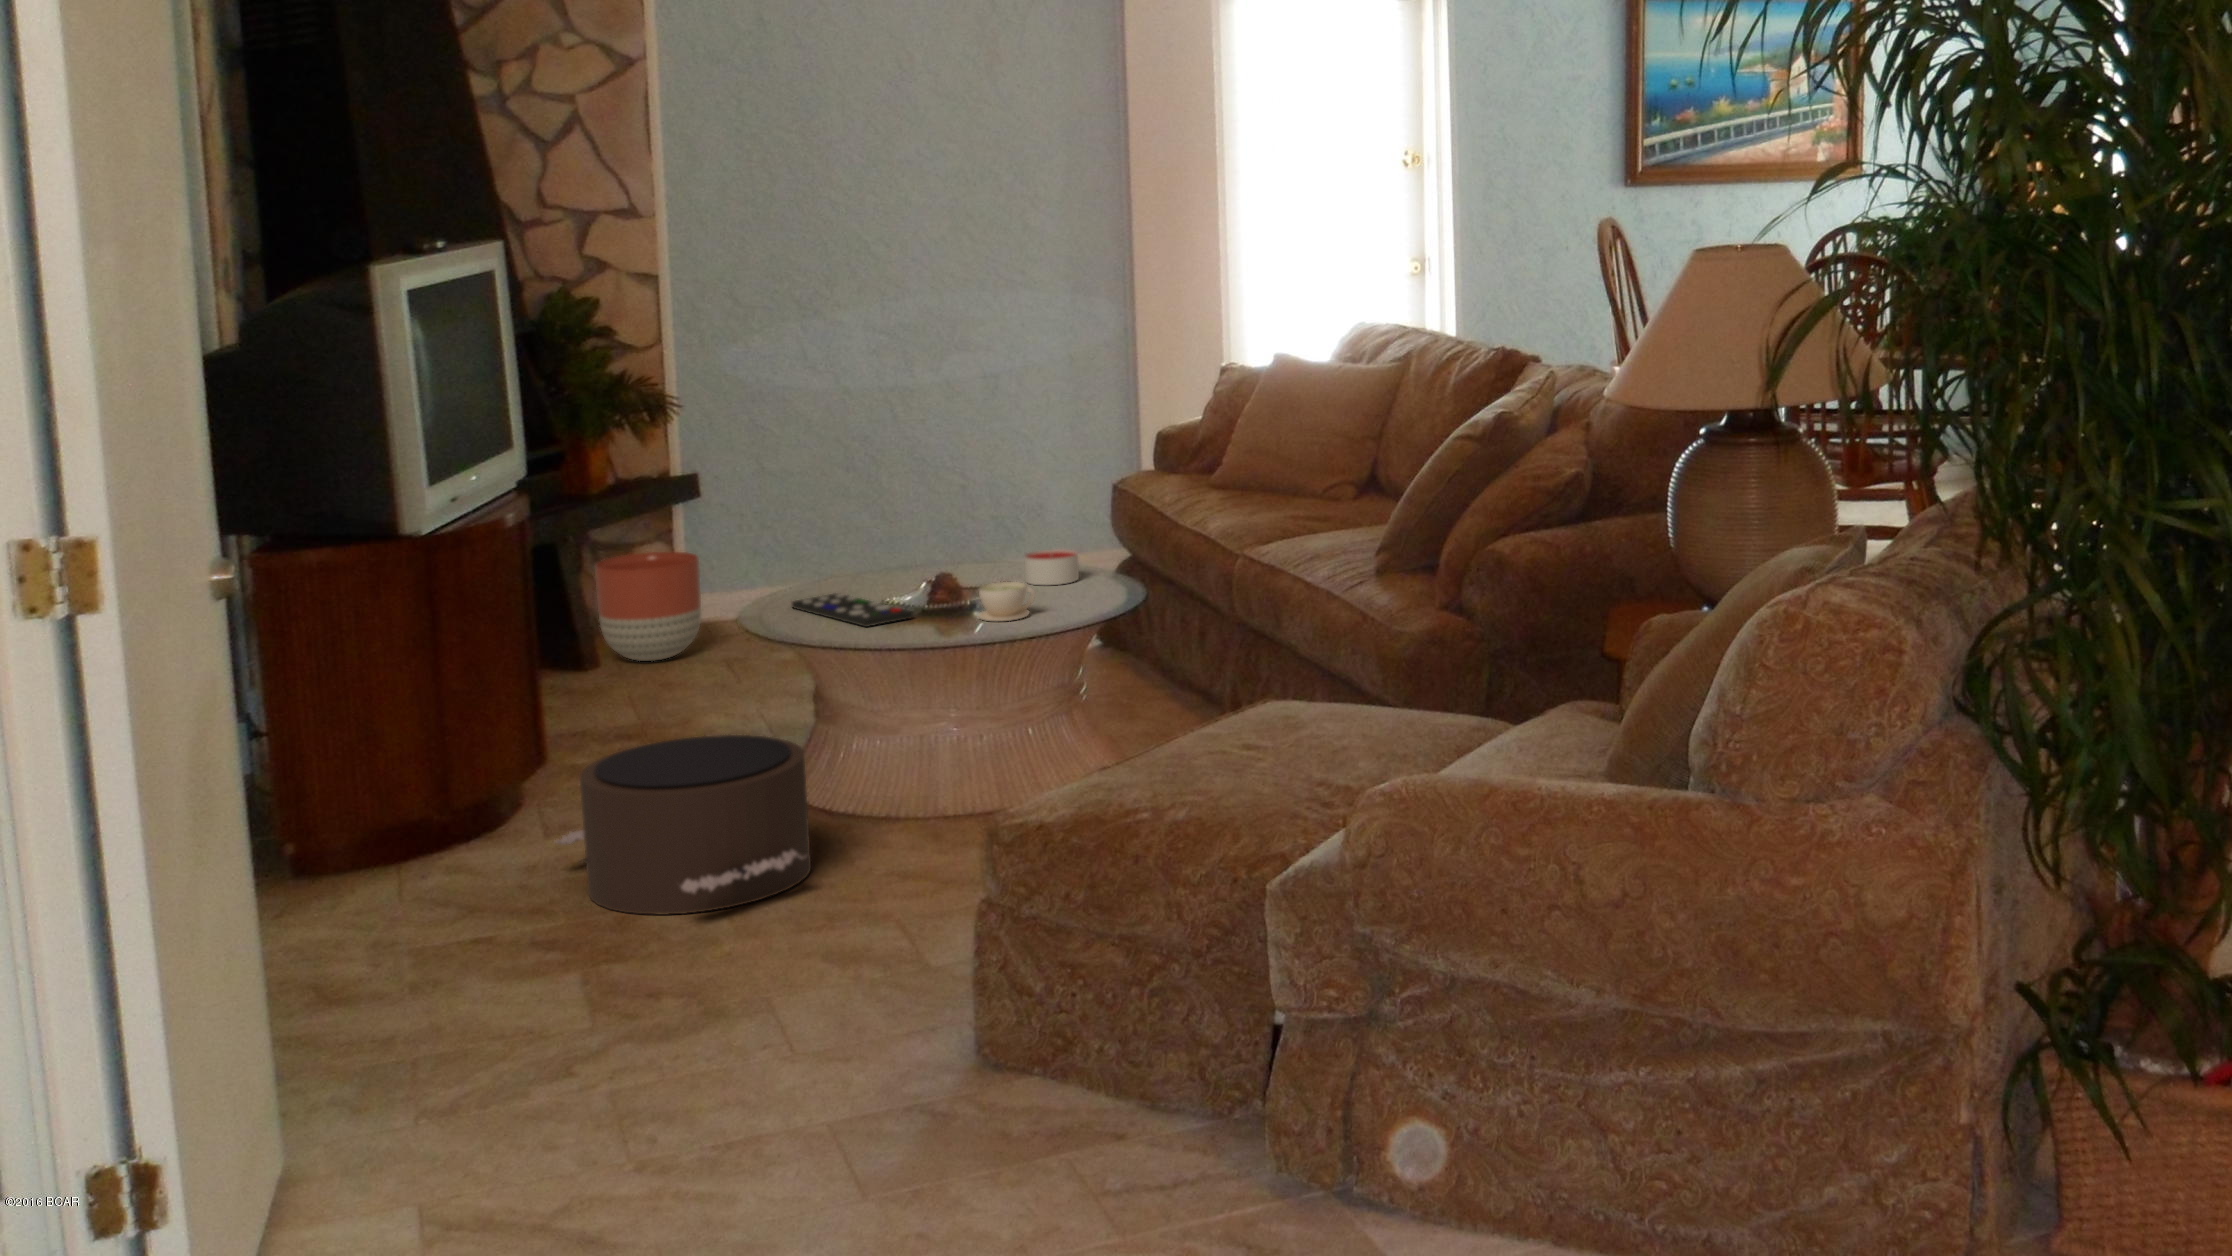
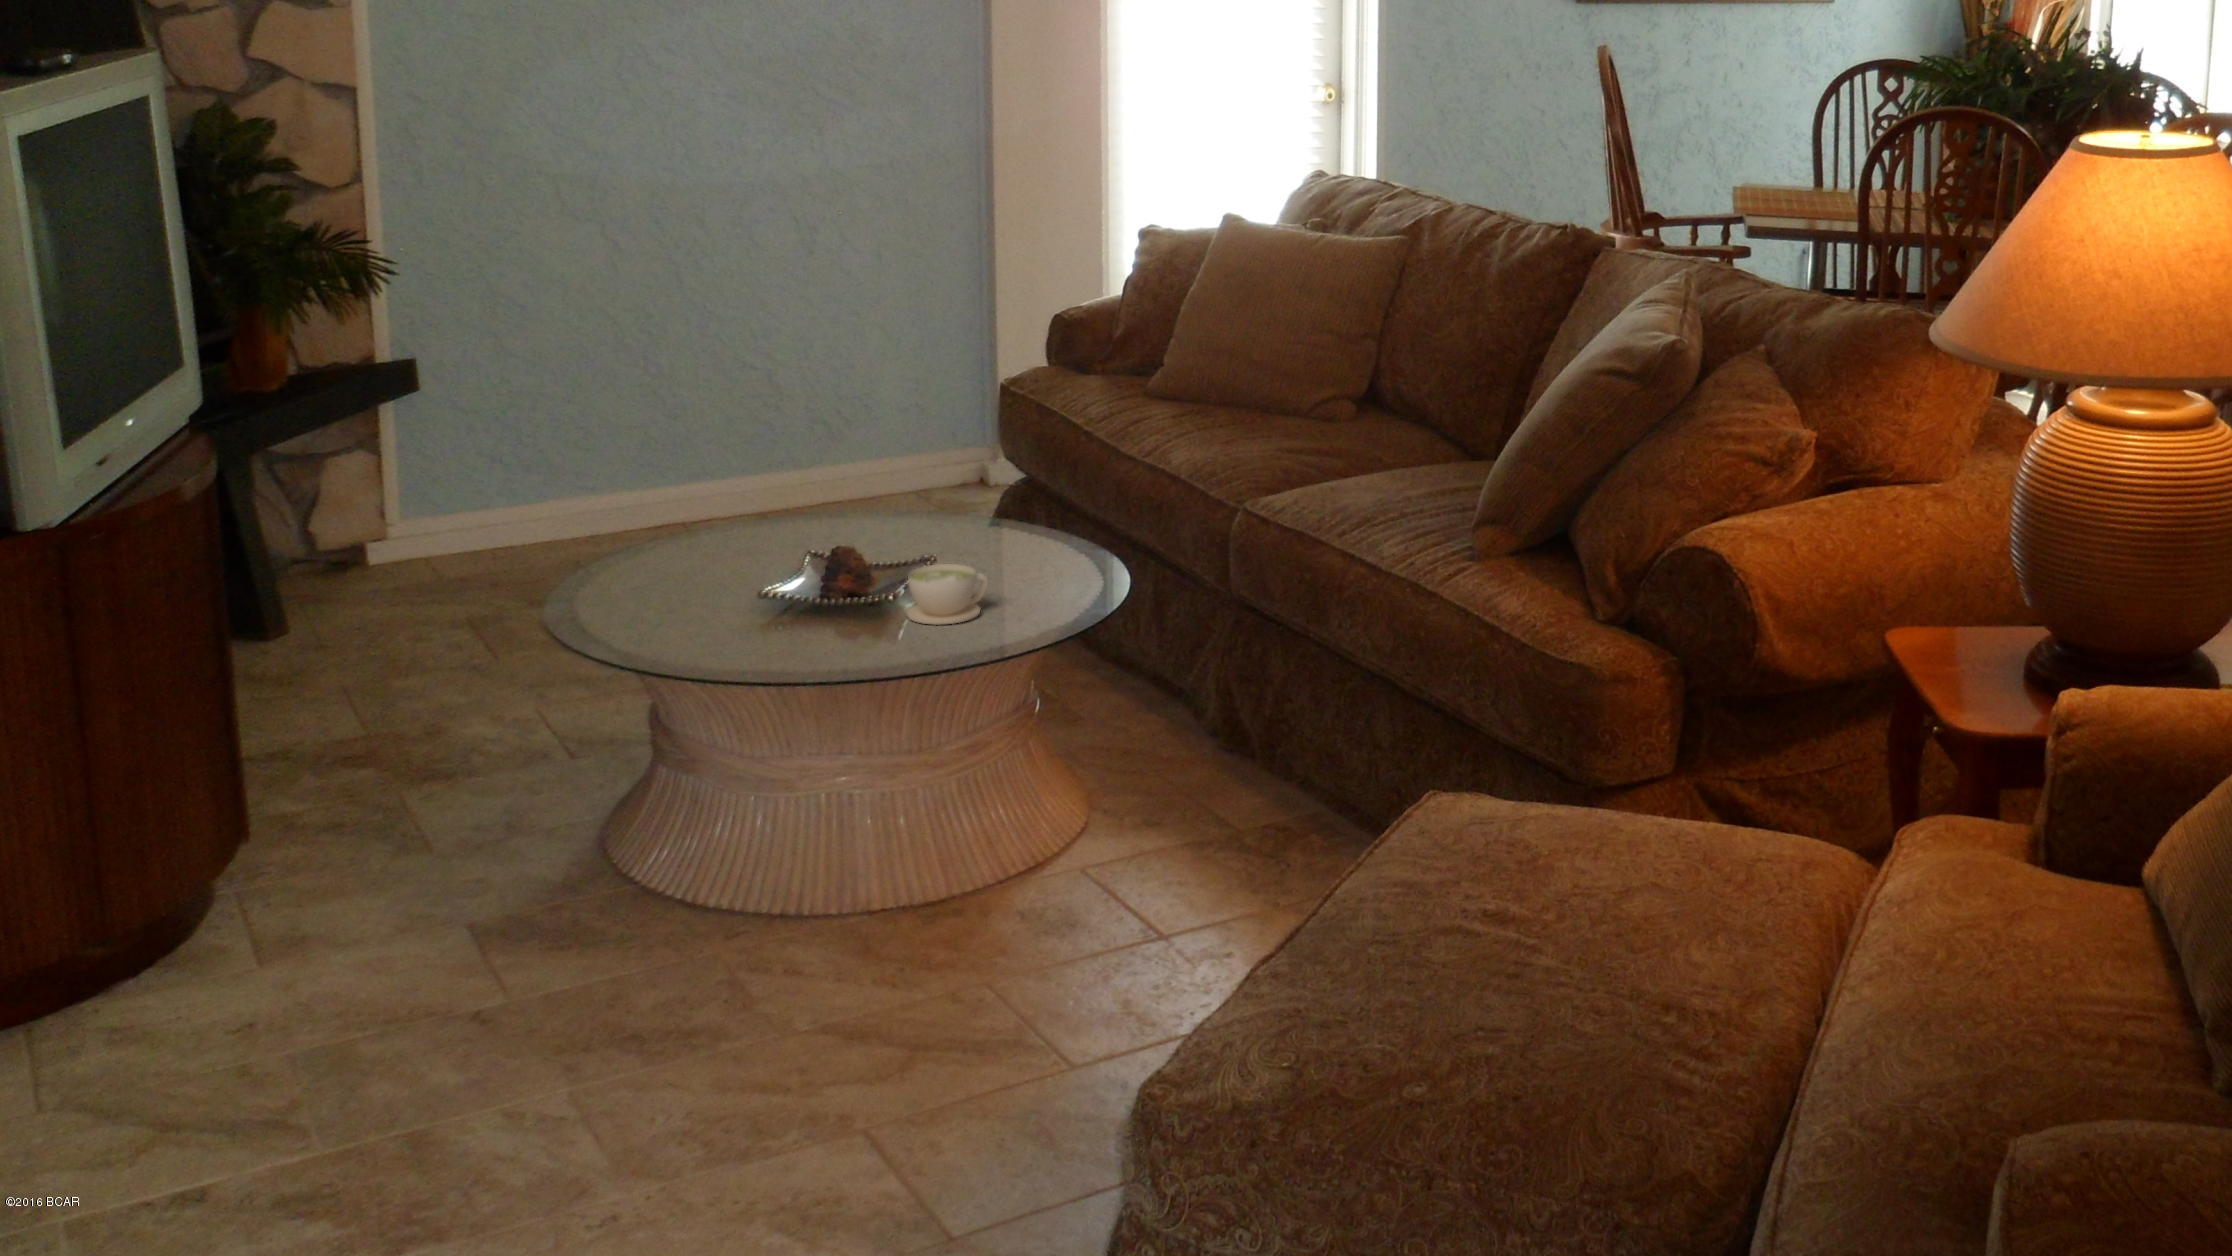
candle: present [1025,549,1079,585] -> none [944,501,1020,556]
planter: present [595,552,701,661] -> none [277,468,429,621]
remote control: present [792,593,913,627] -> none [619,572,810,636]
pouf: present [555,735,811,915] -> none [279,805,693,1110]

